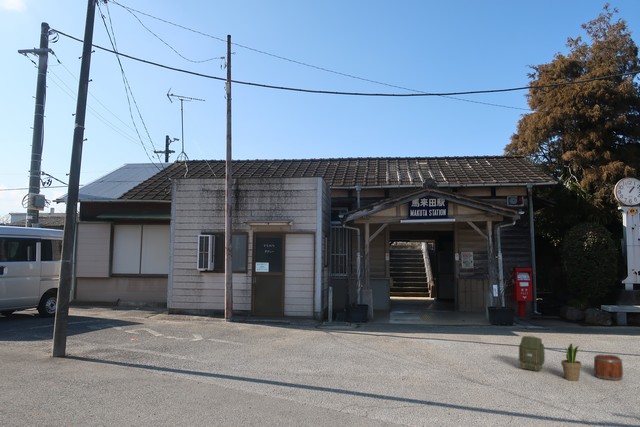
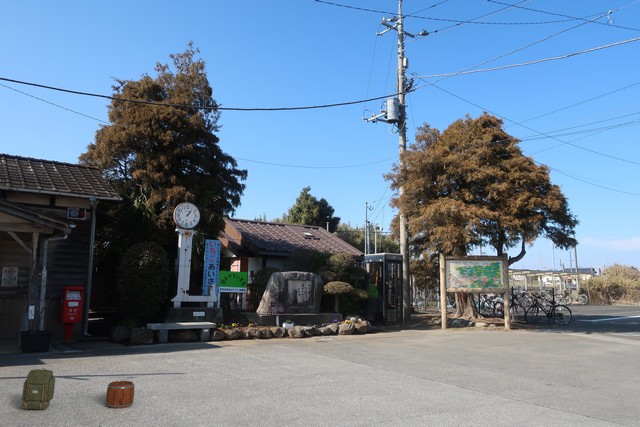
potted plant: present [561,344,581,381] -> none [68,373,95,416]

